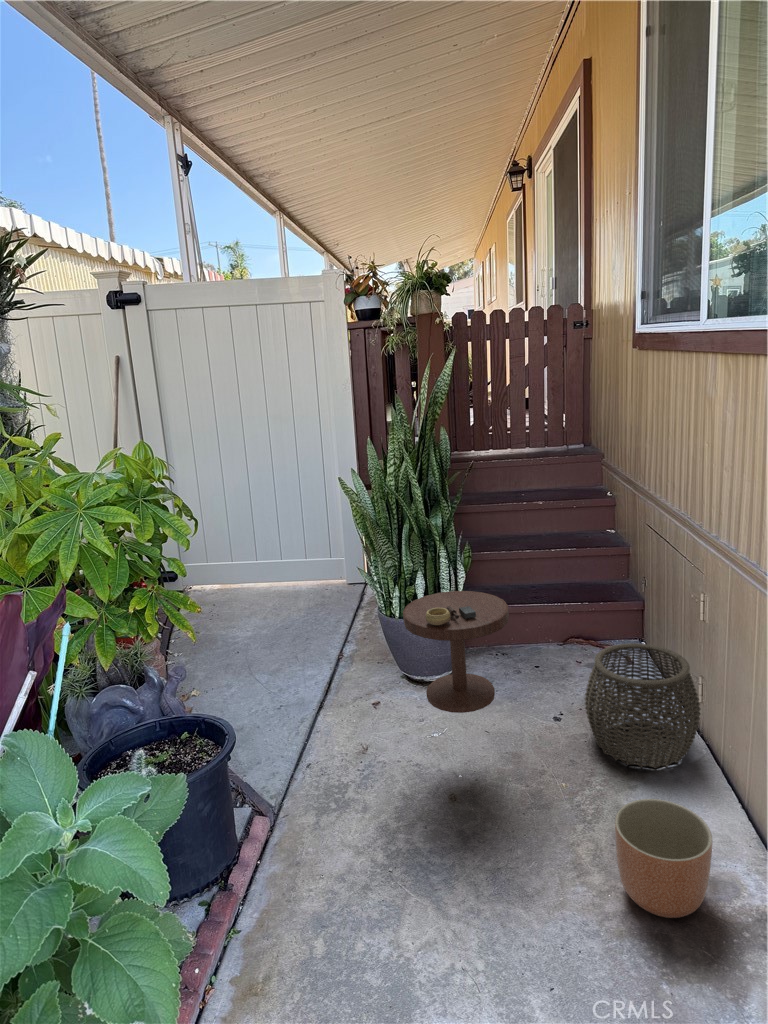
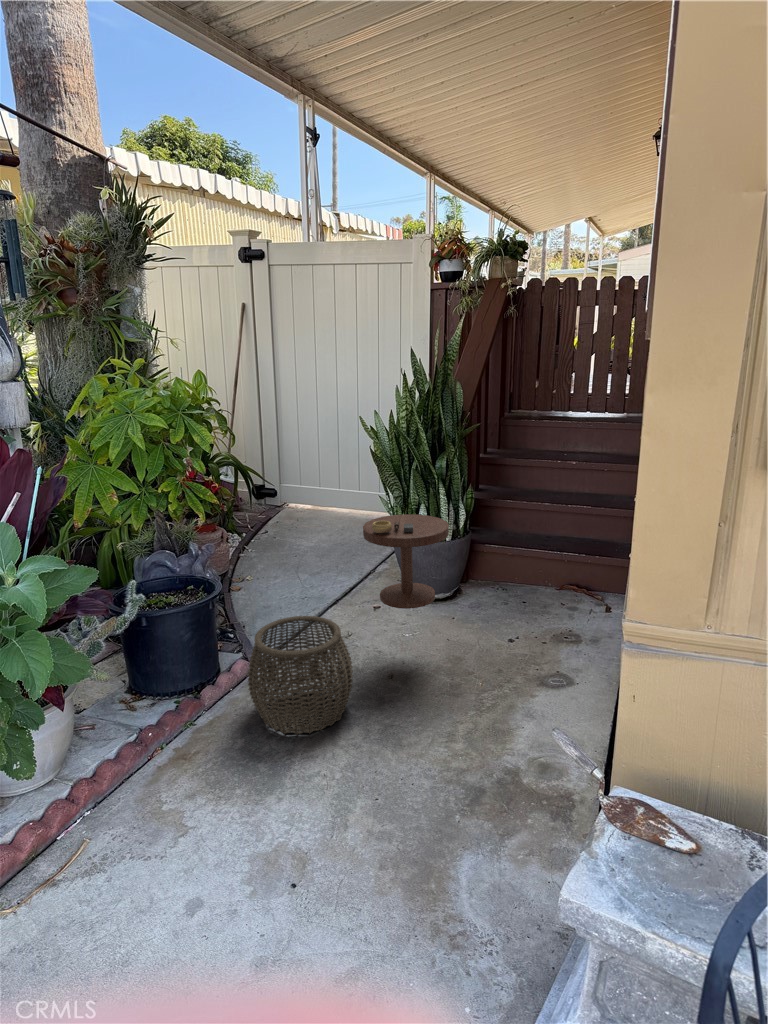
woven basket: present [585,643,701,768] -> present [248,616,353,735]
planter: present [615,799,712,918] -> none [459,686,531,773]

